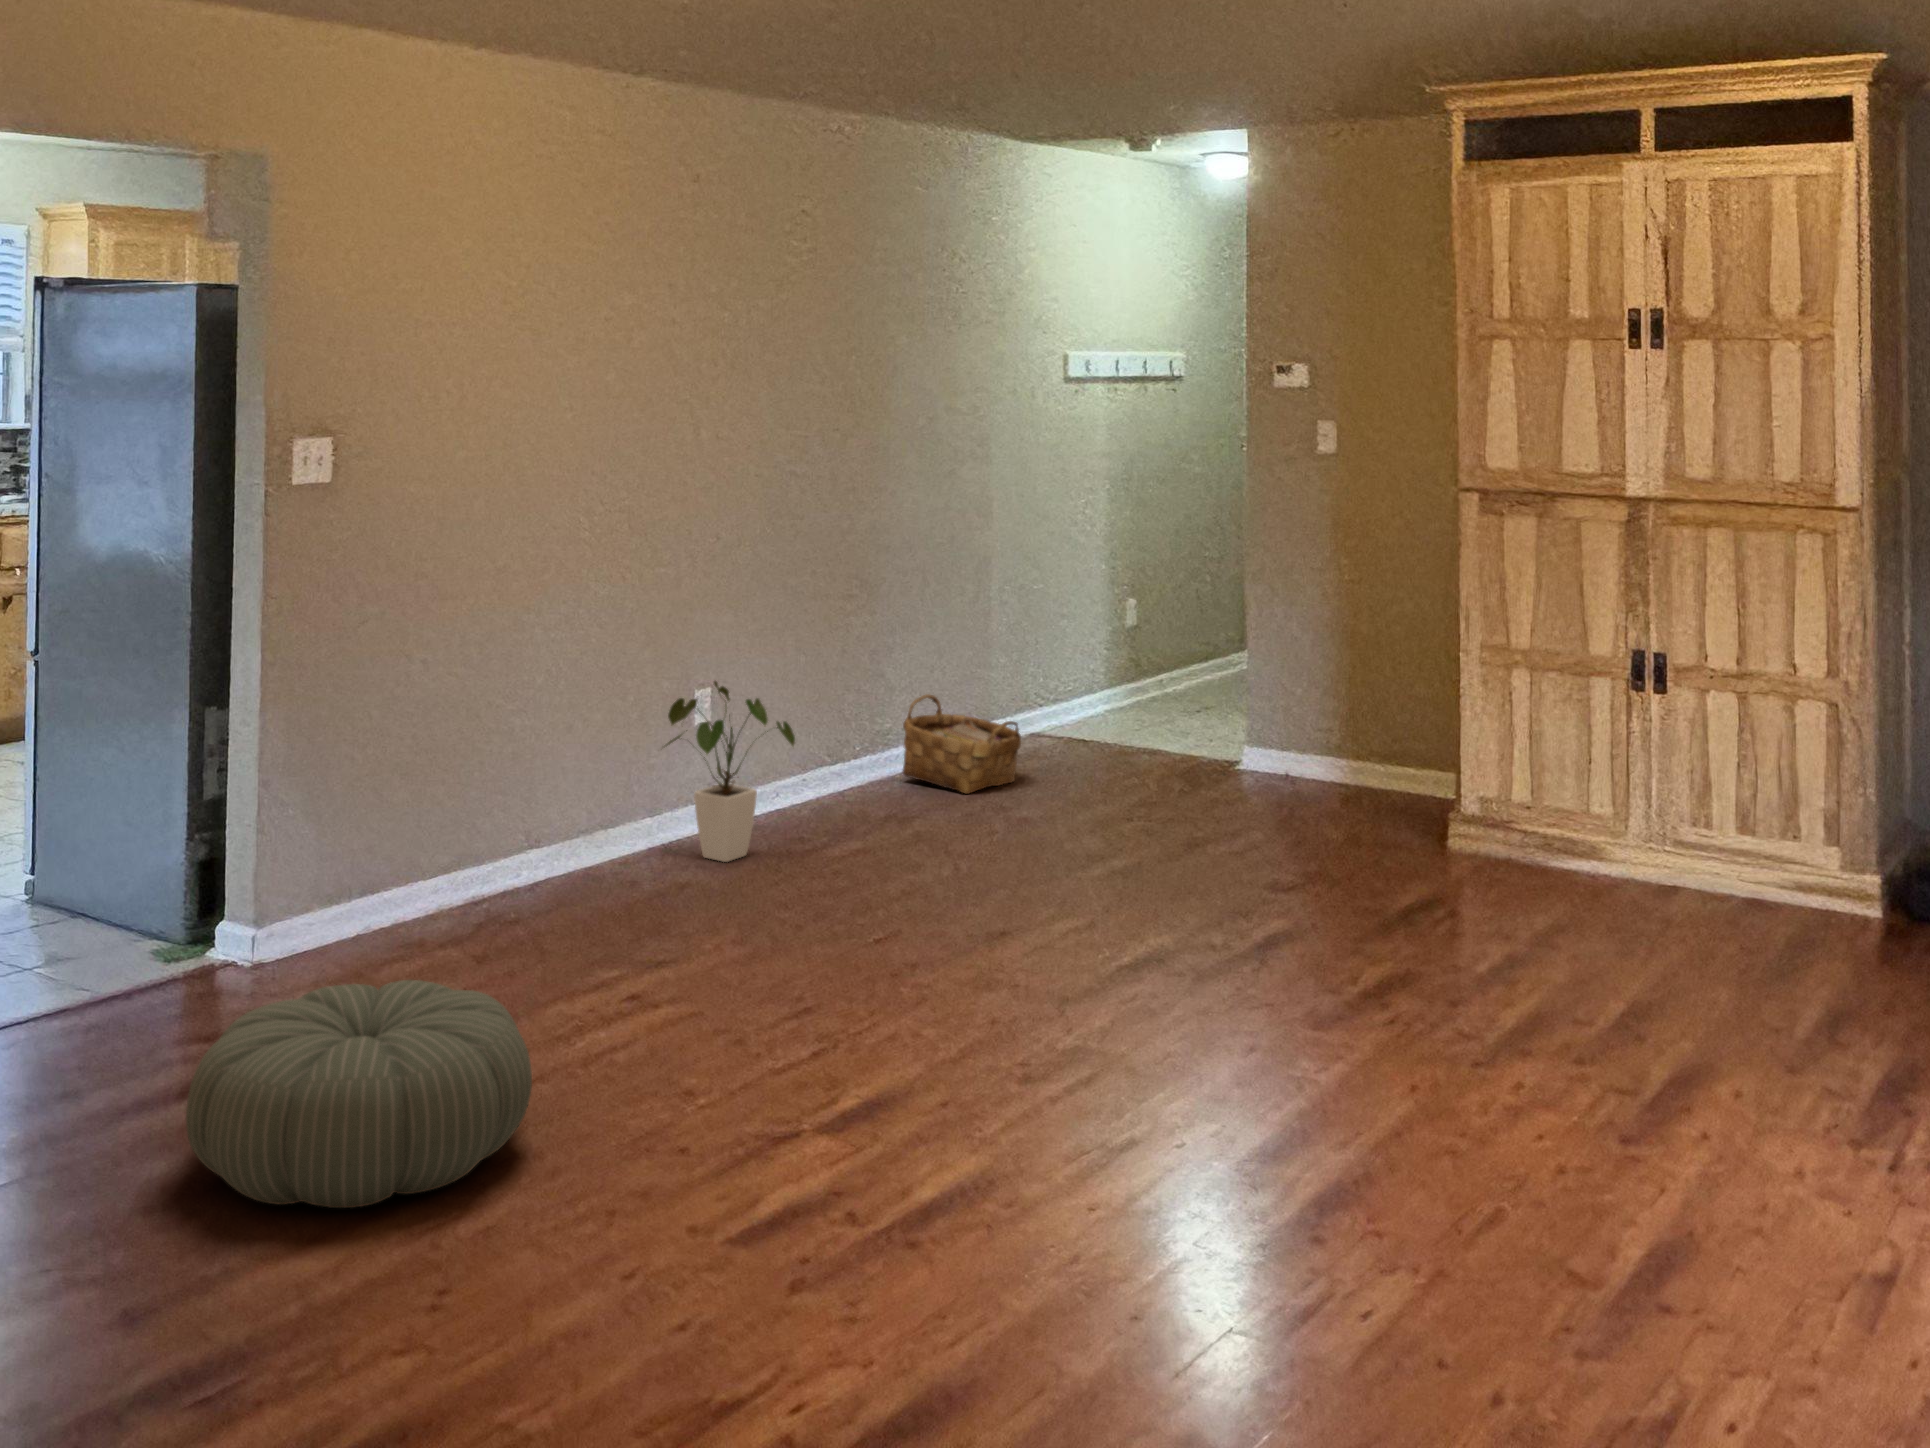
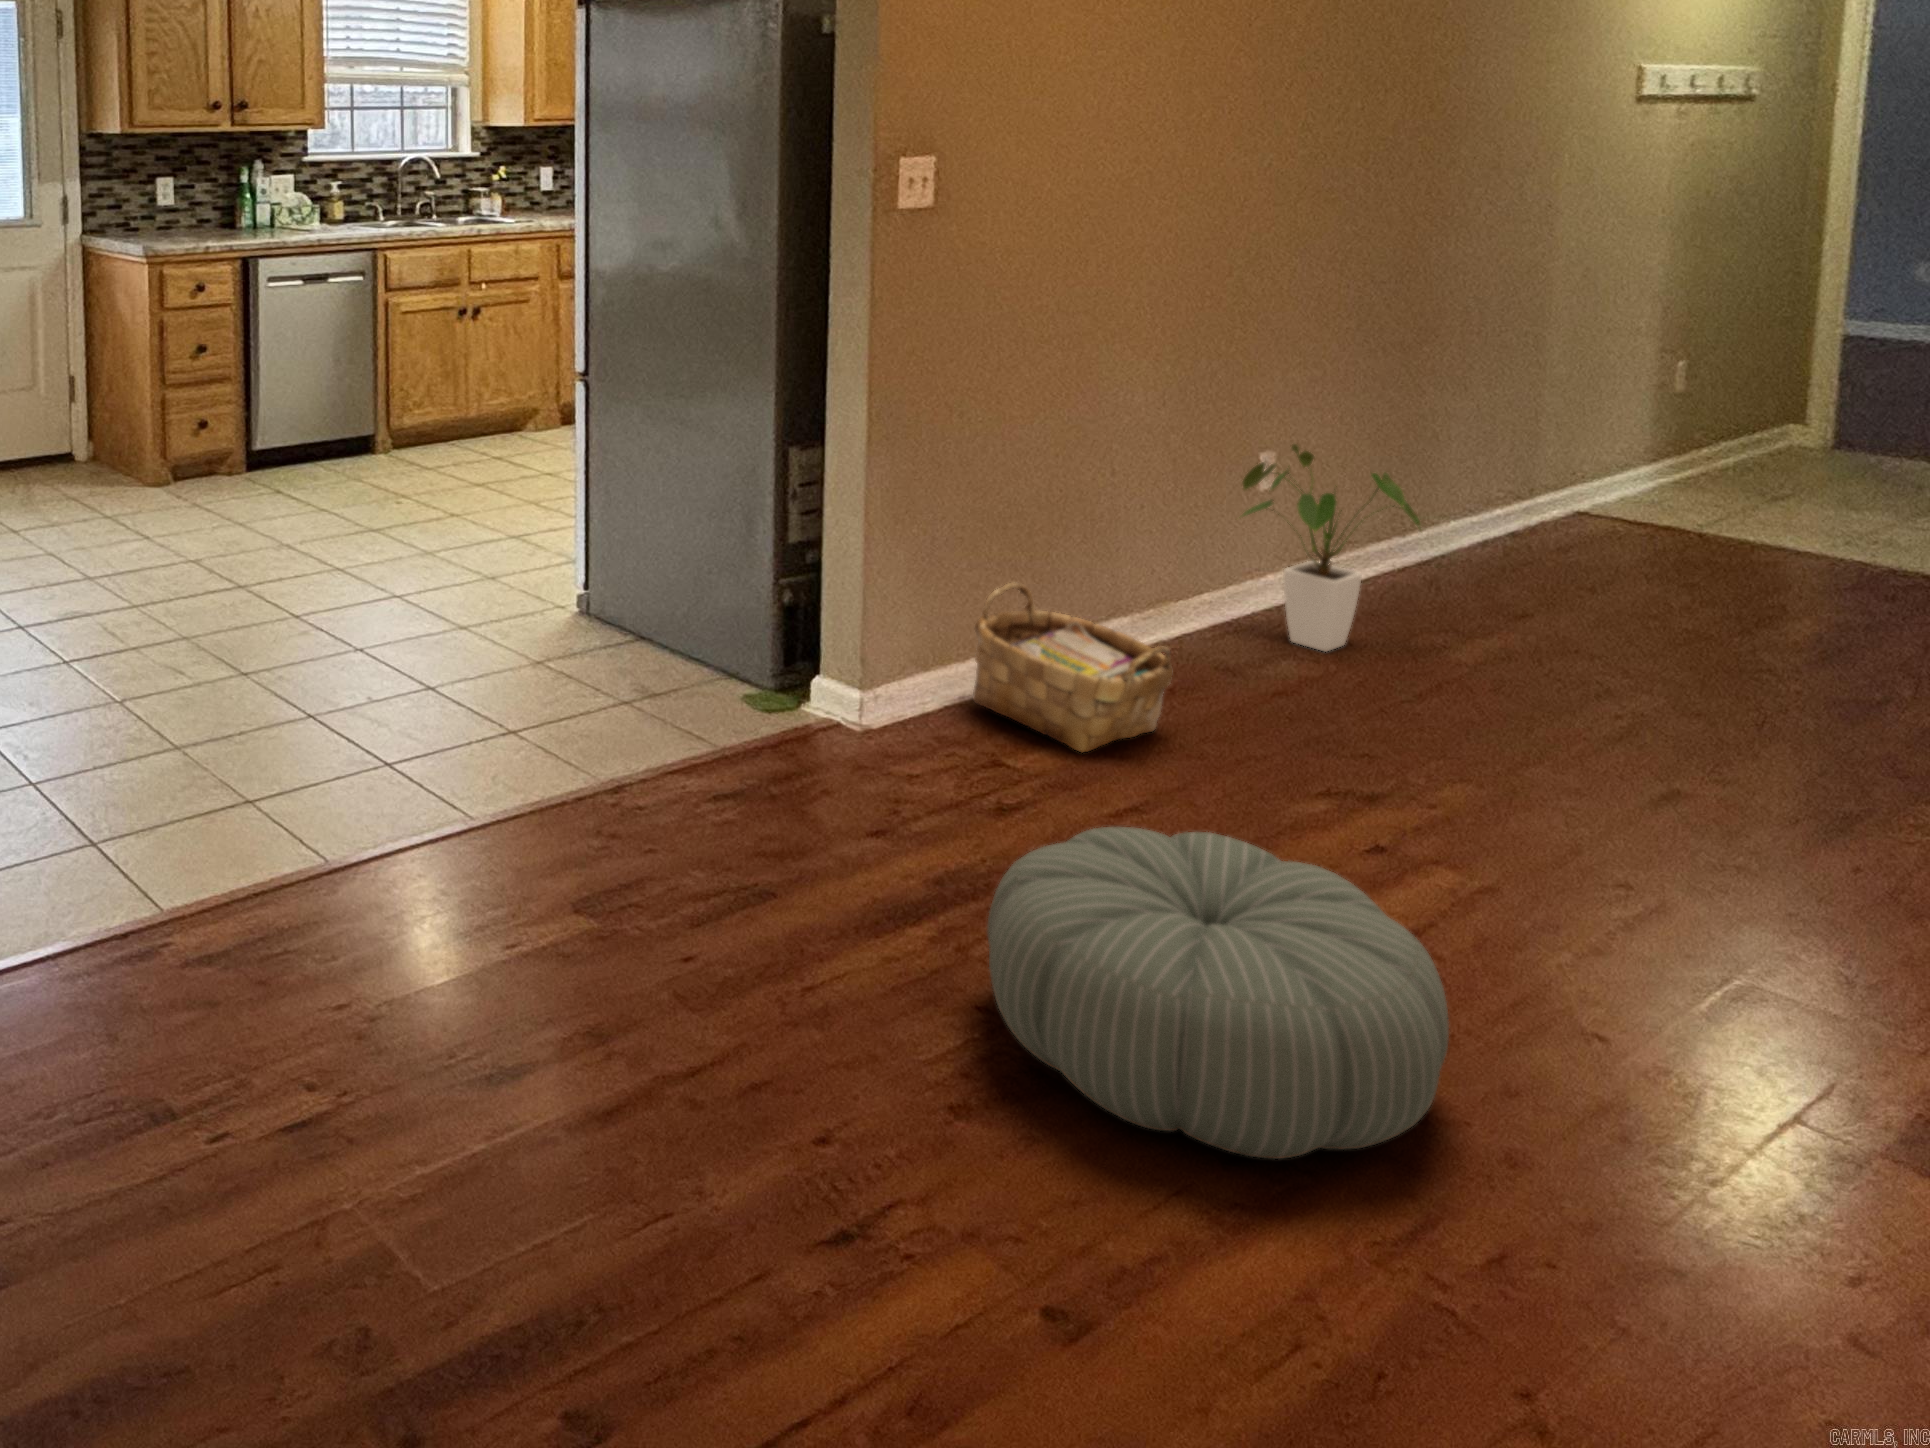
woven basket: present [903,694,1021,794] -> present [973,583,1172,752]

